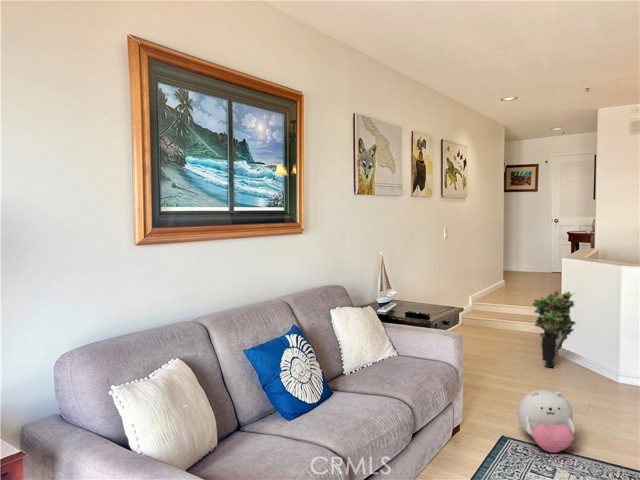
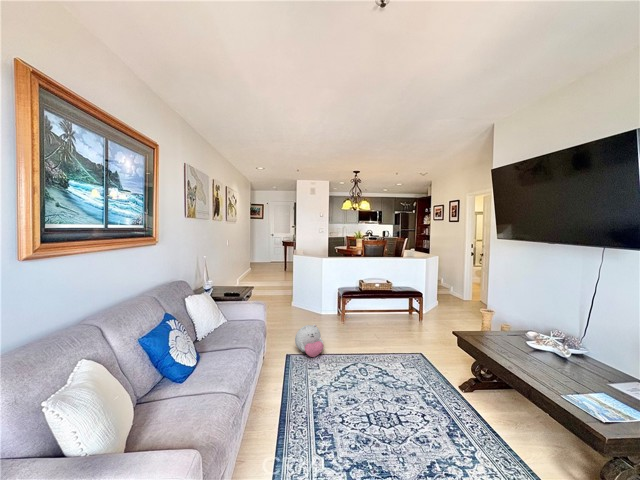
potted plant: present [532,291,576,367] -> none [283,272,305,313]

